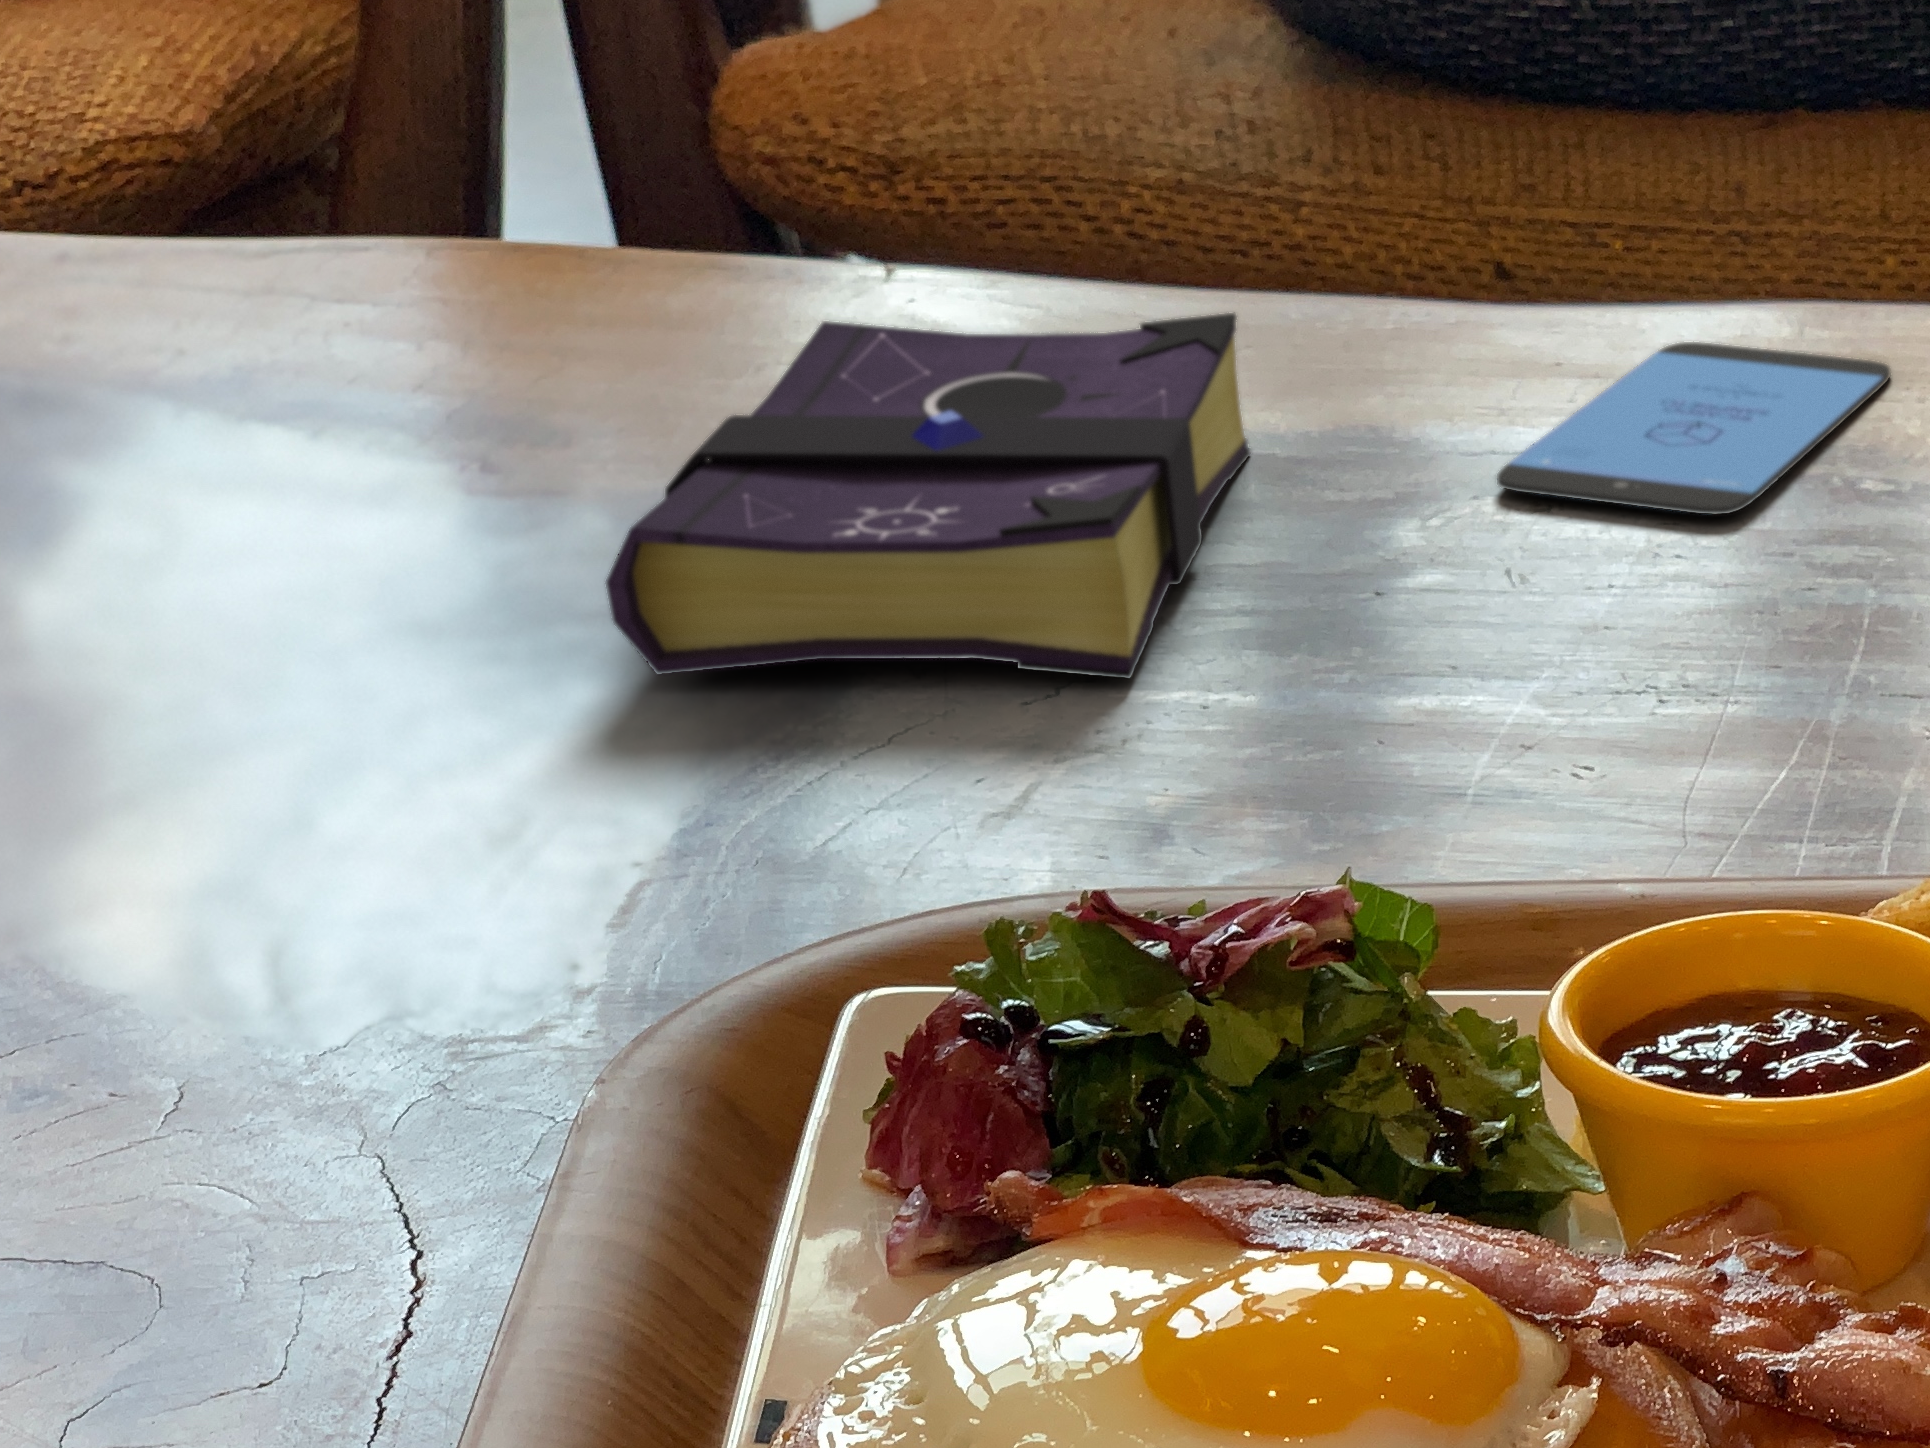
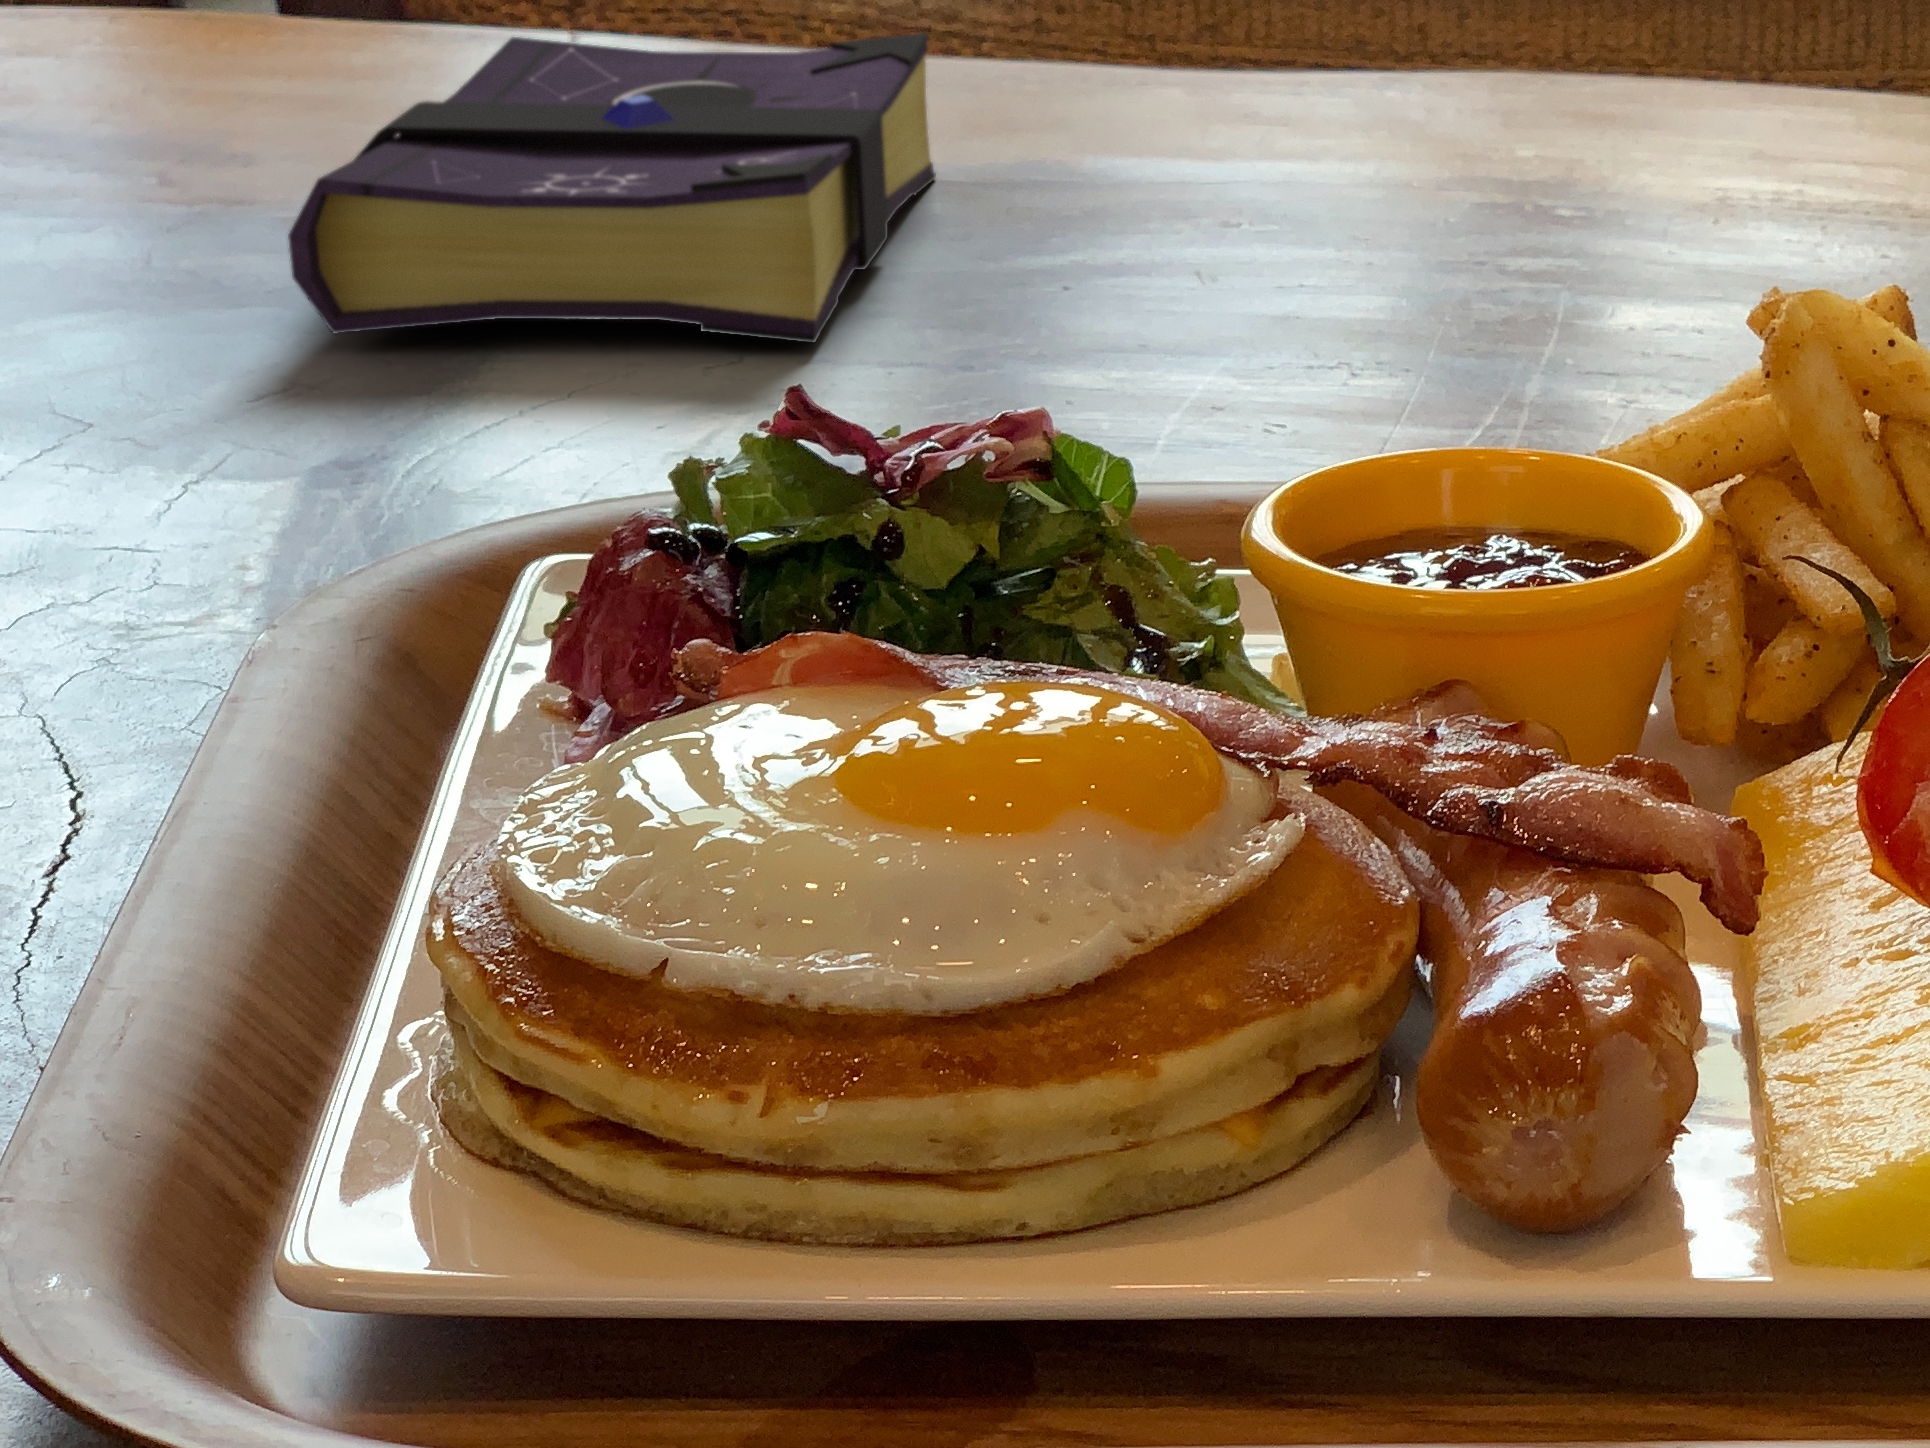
smartphone: present [1497,342,1891,515] -> none [1186,97,1582,224]

